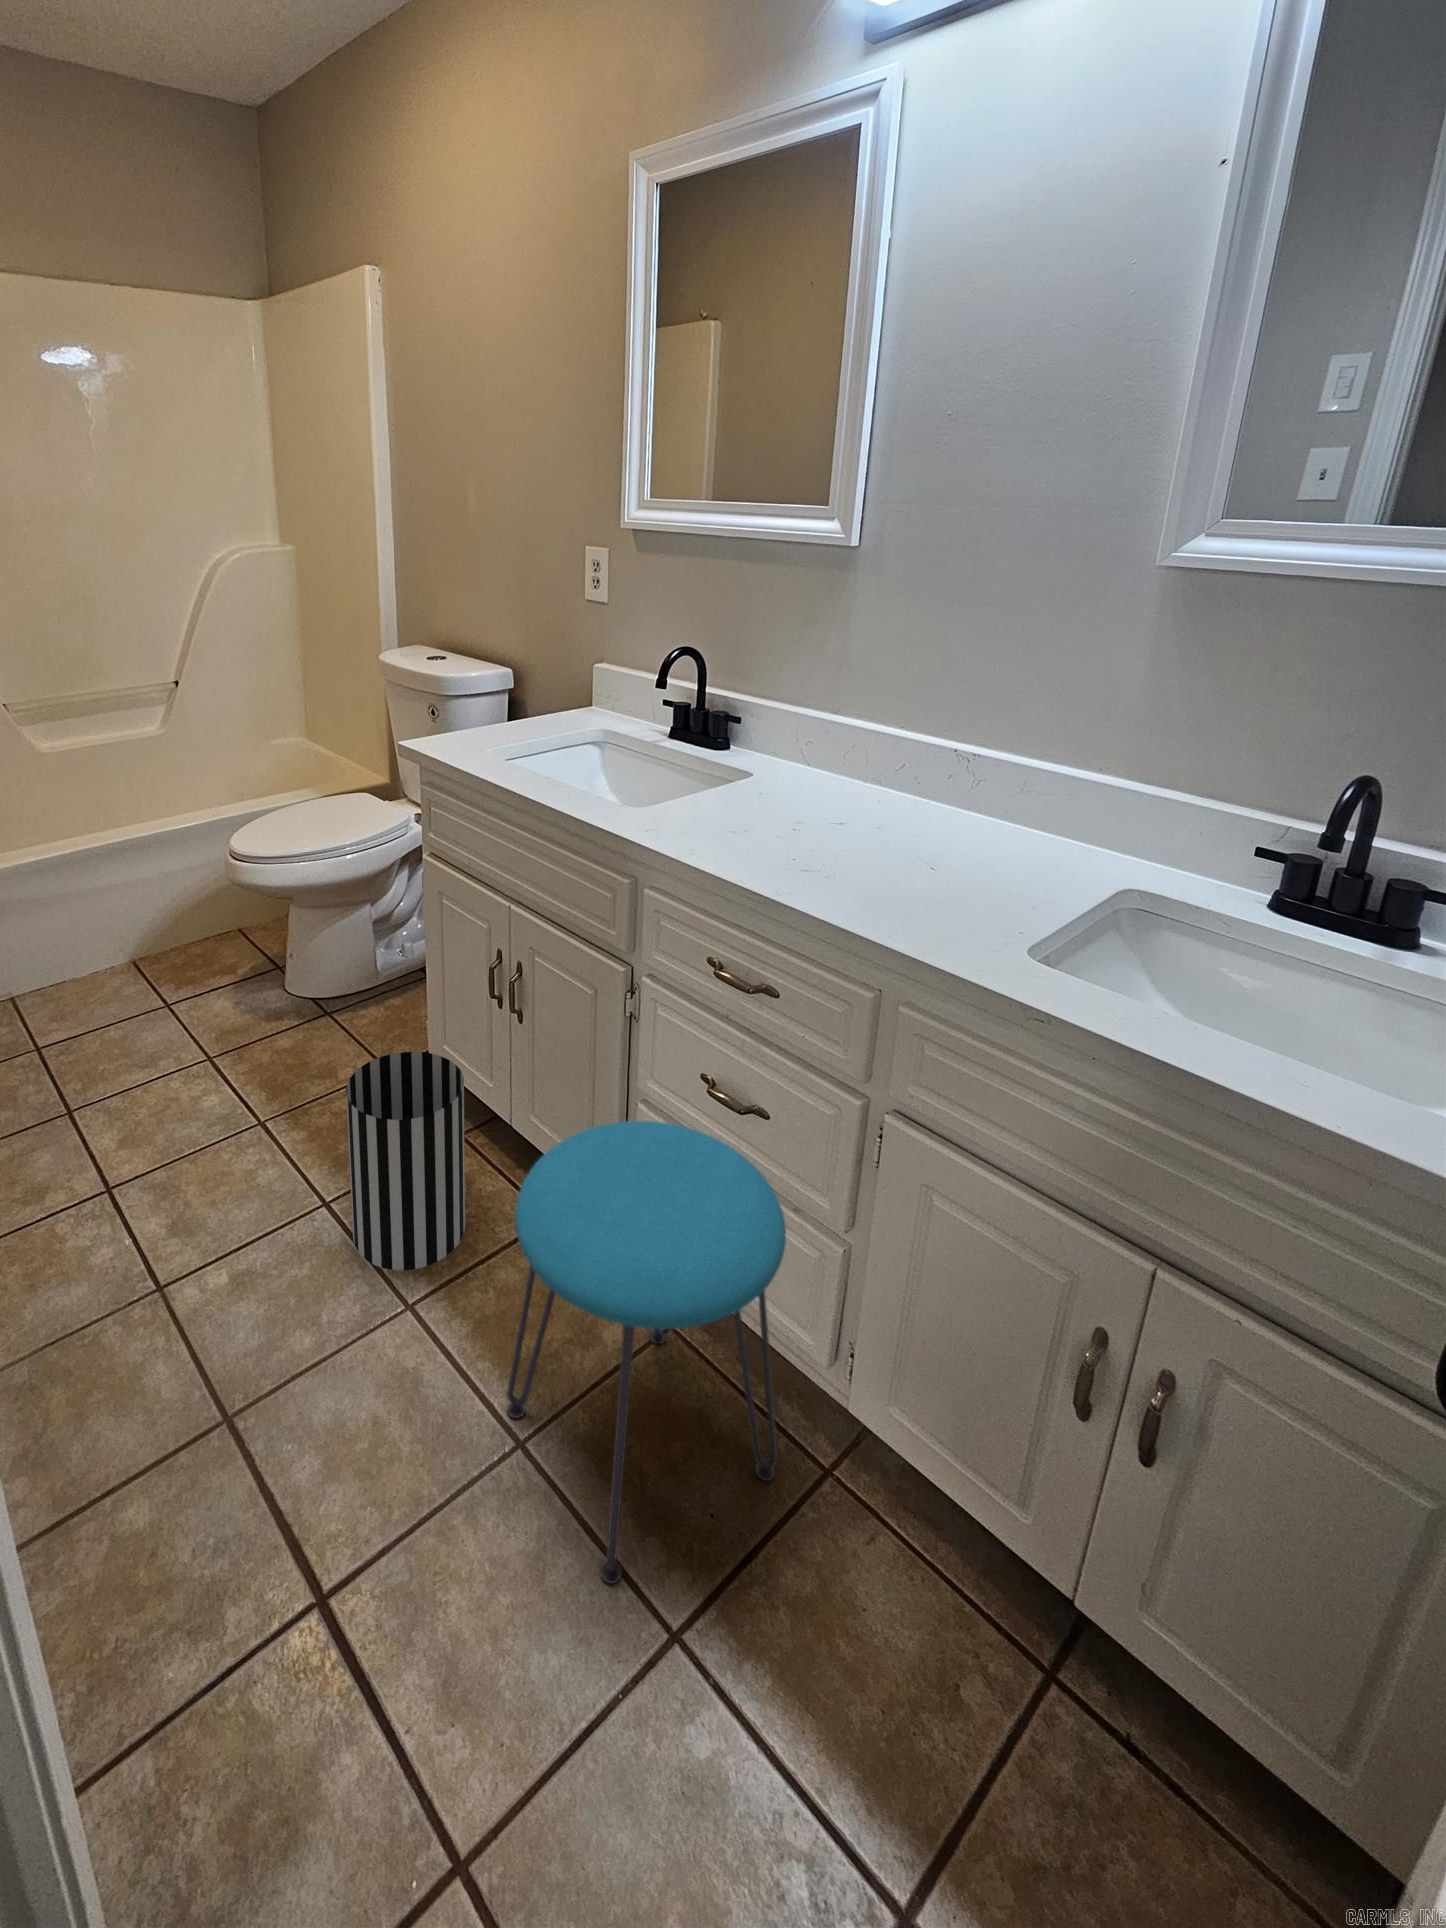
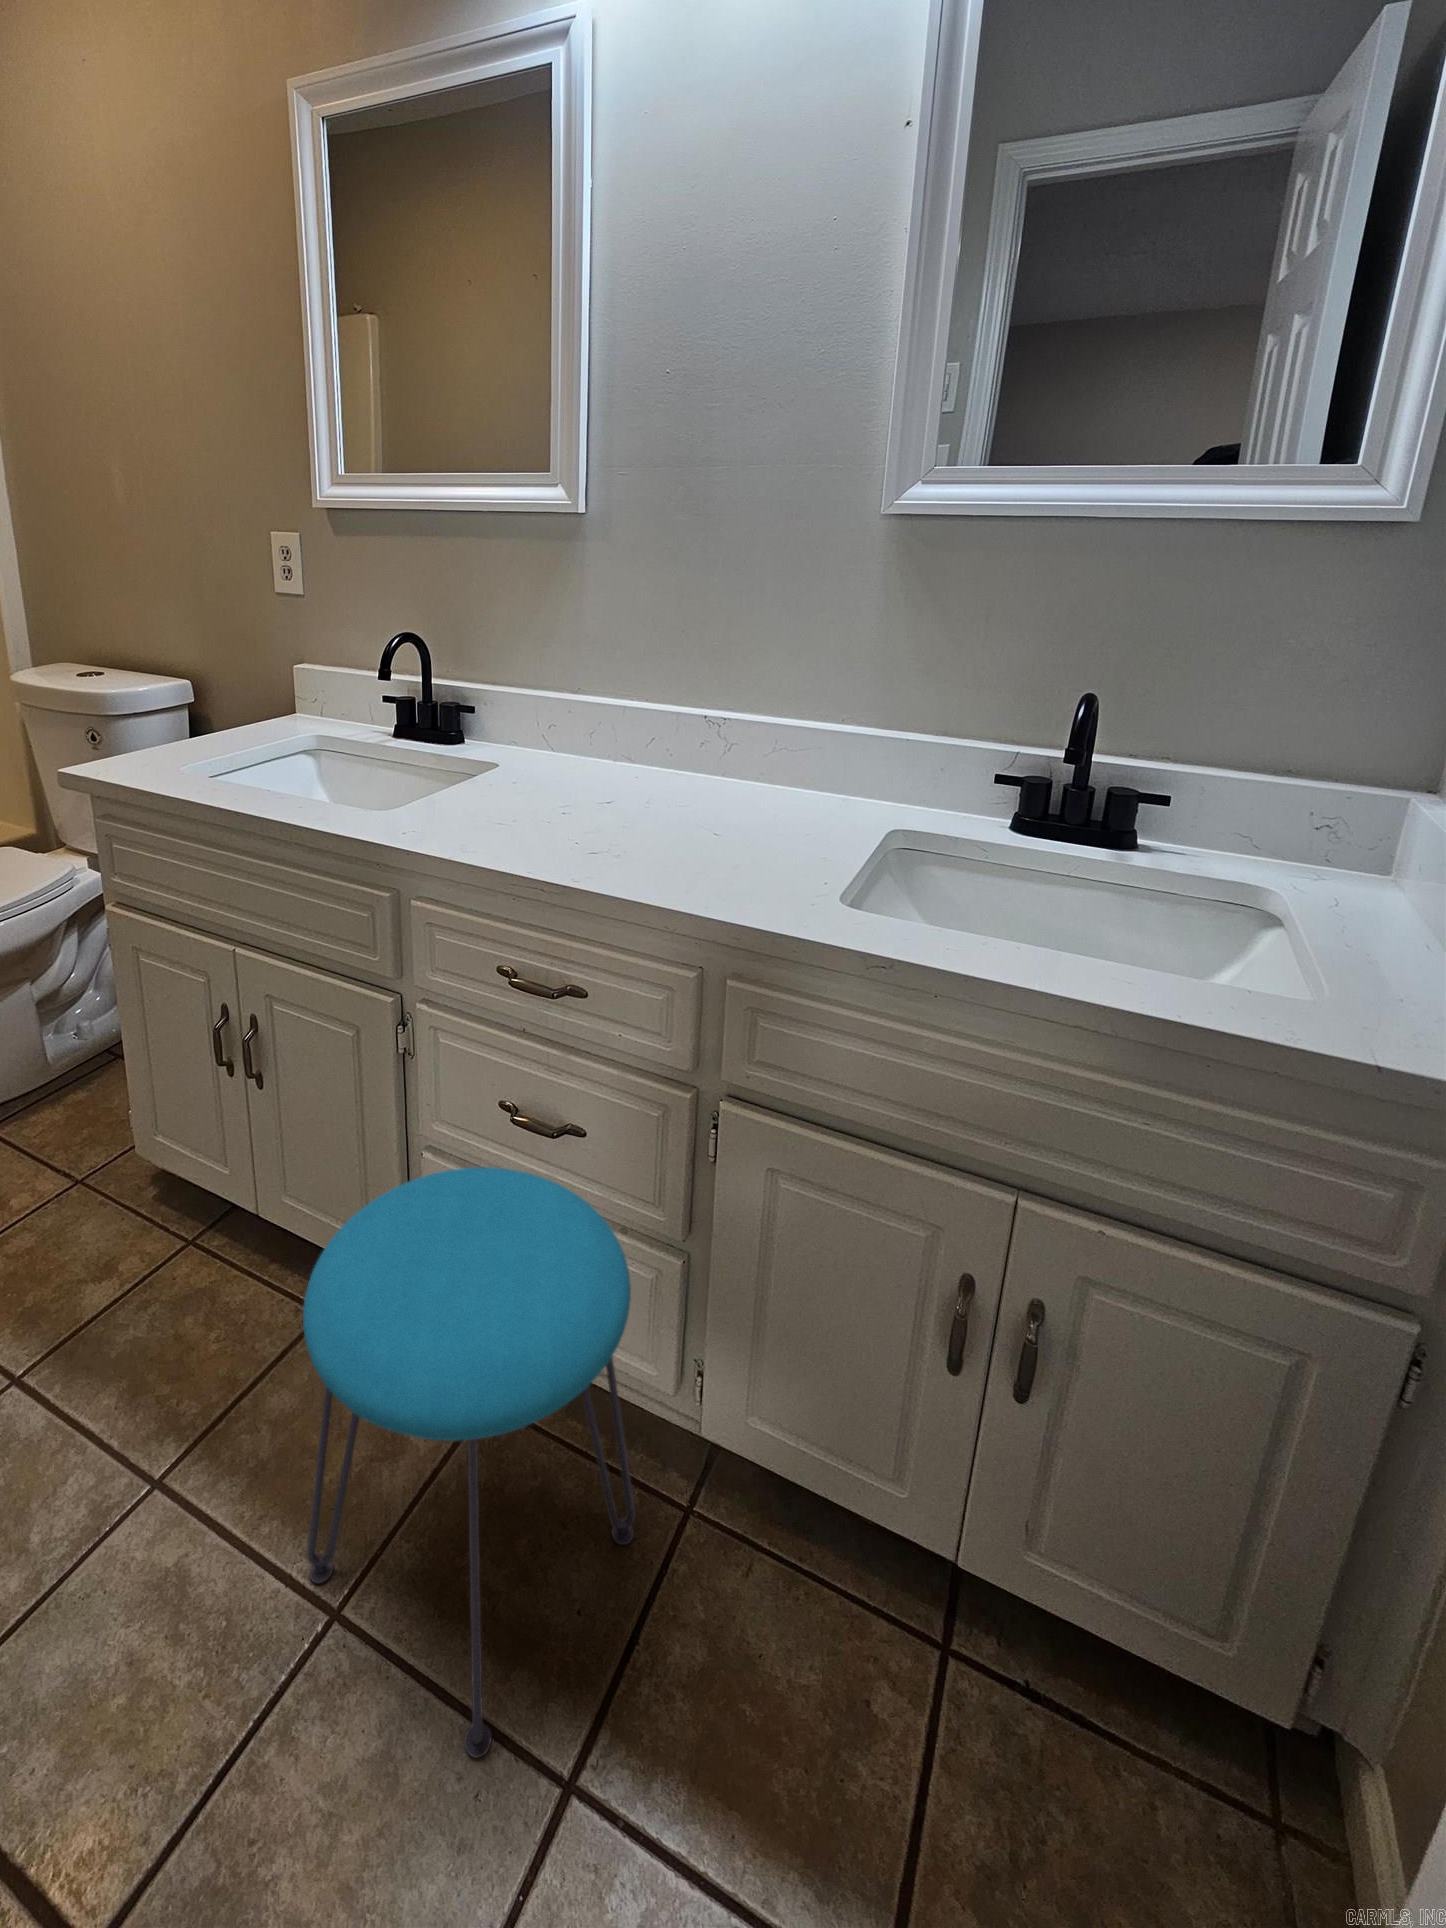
wastebasket: present [346,1052,465,1270] -> none [31,1149,215,1442]

